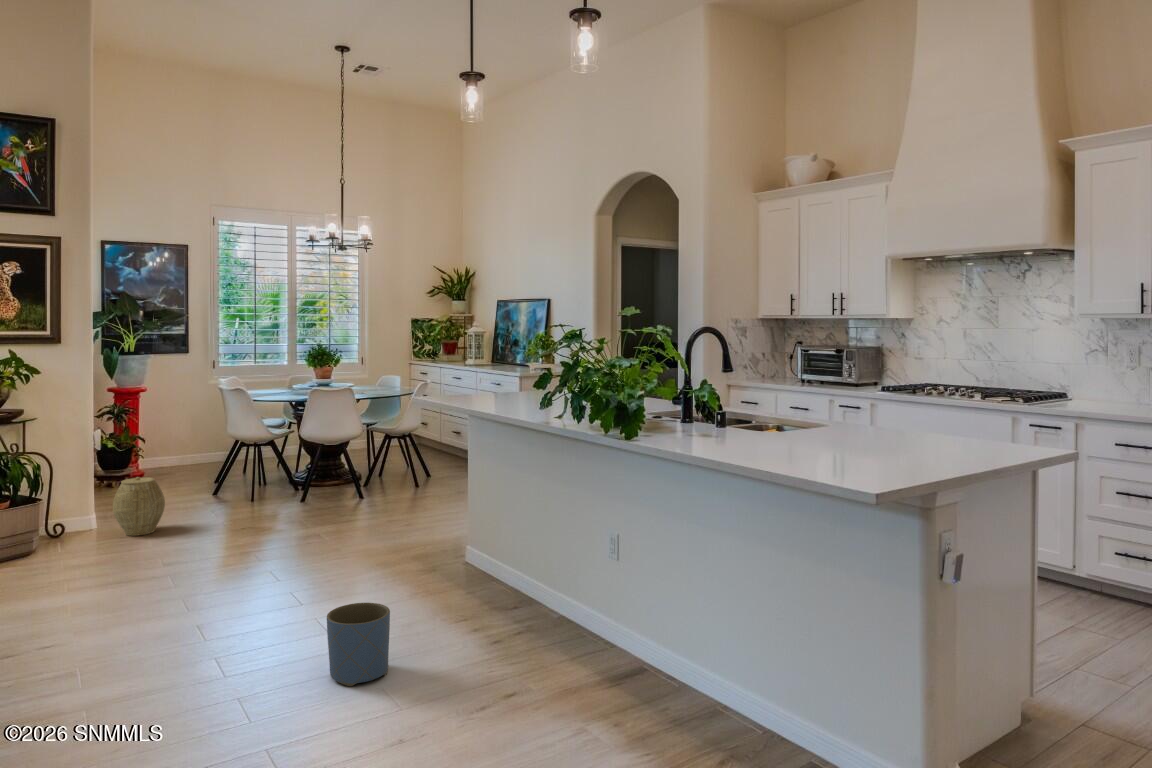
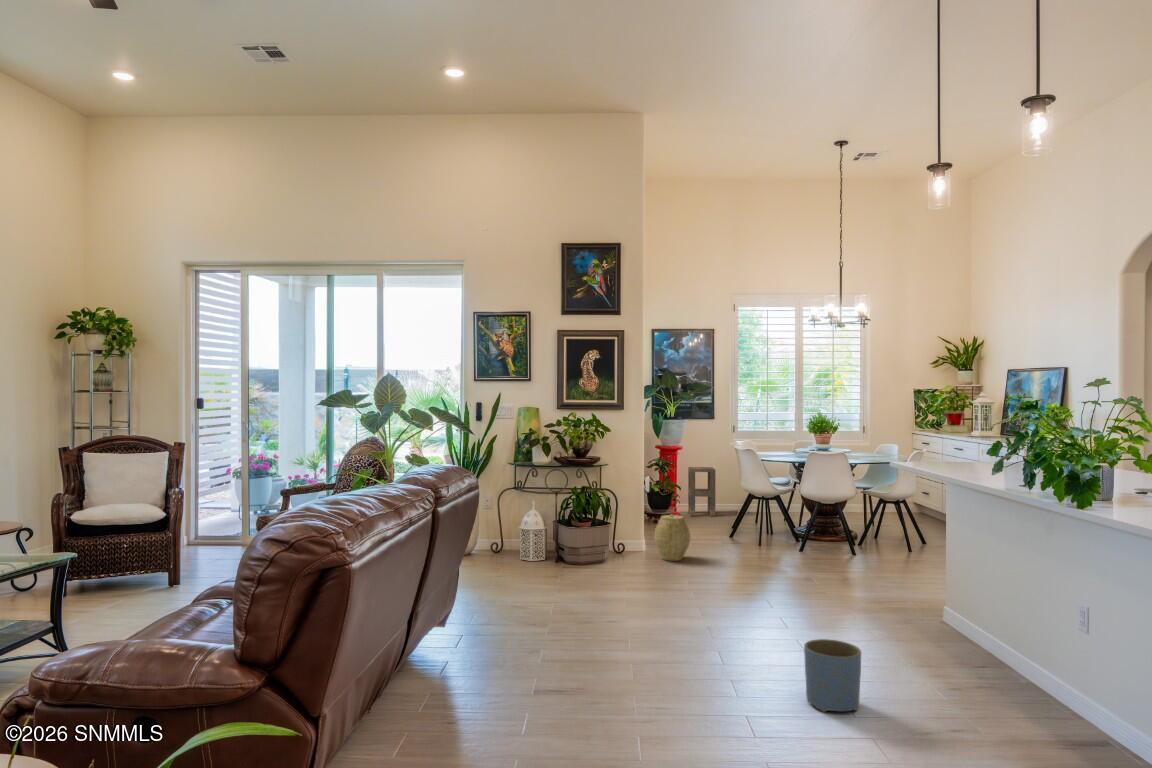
side table: none [156,412,195,474] -> present [688,467,715,516]

